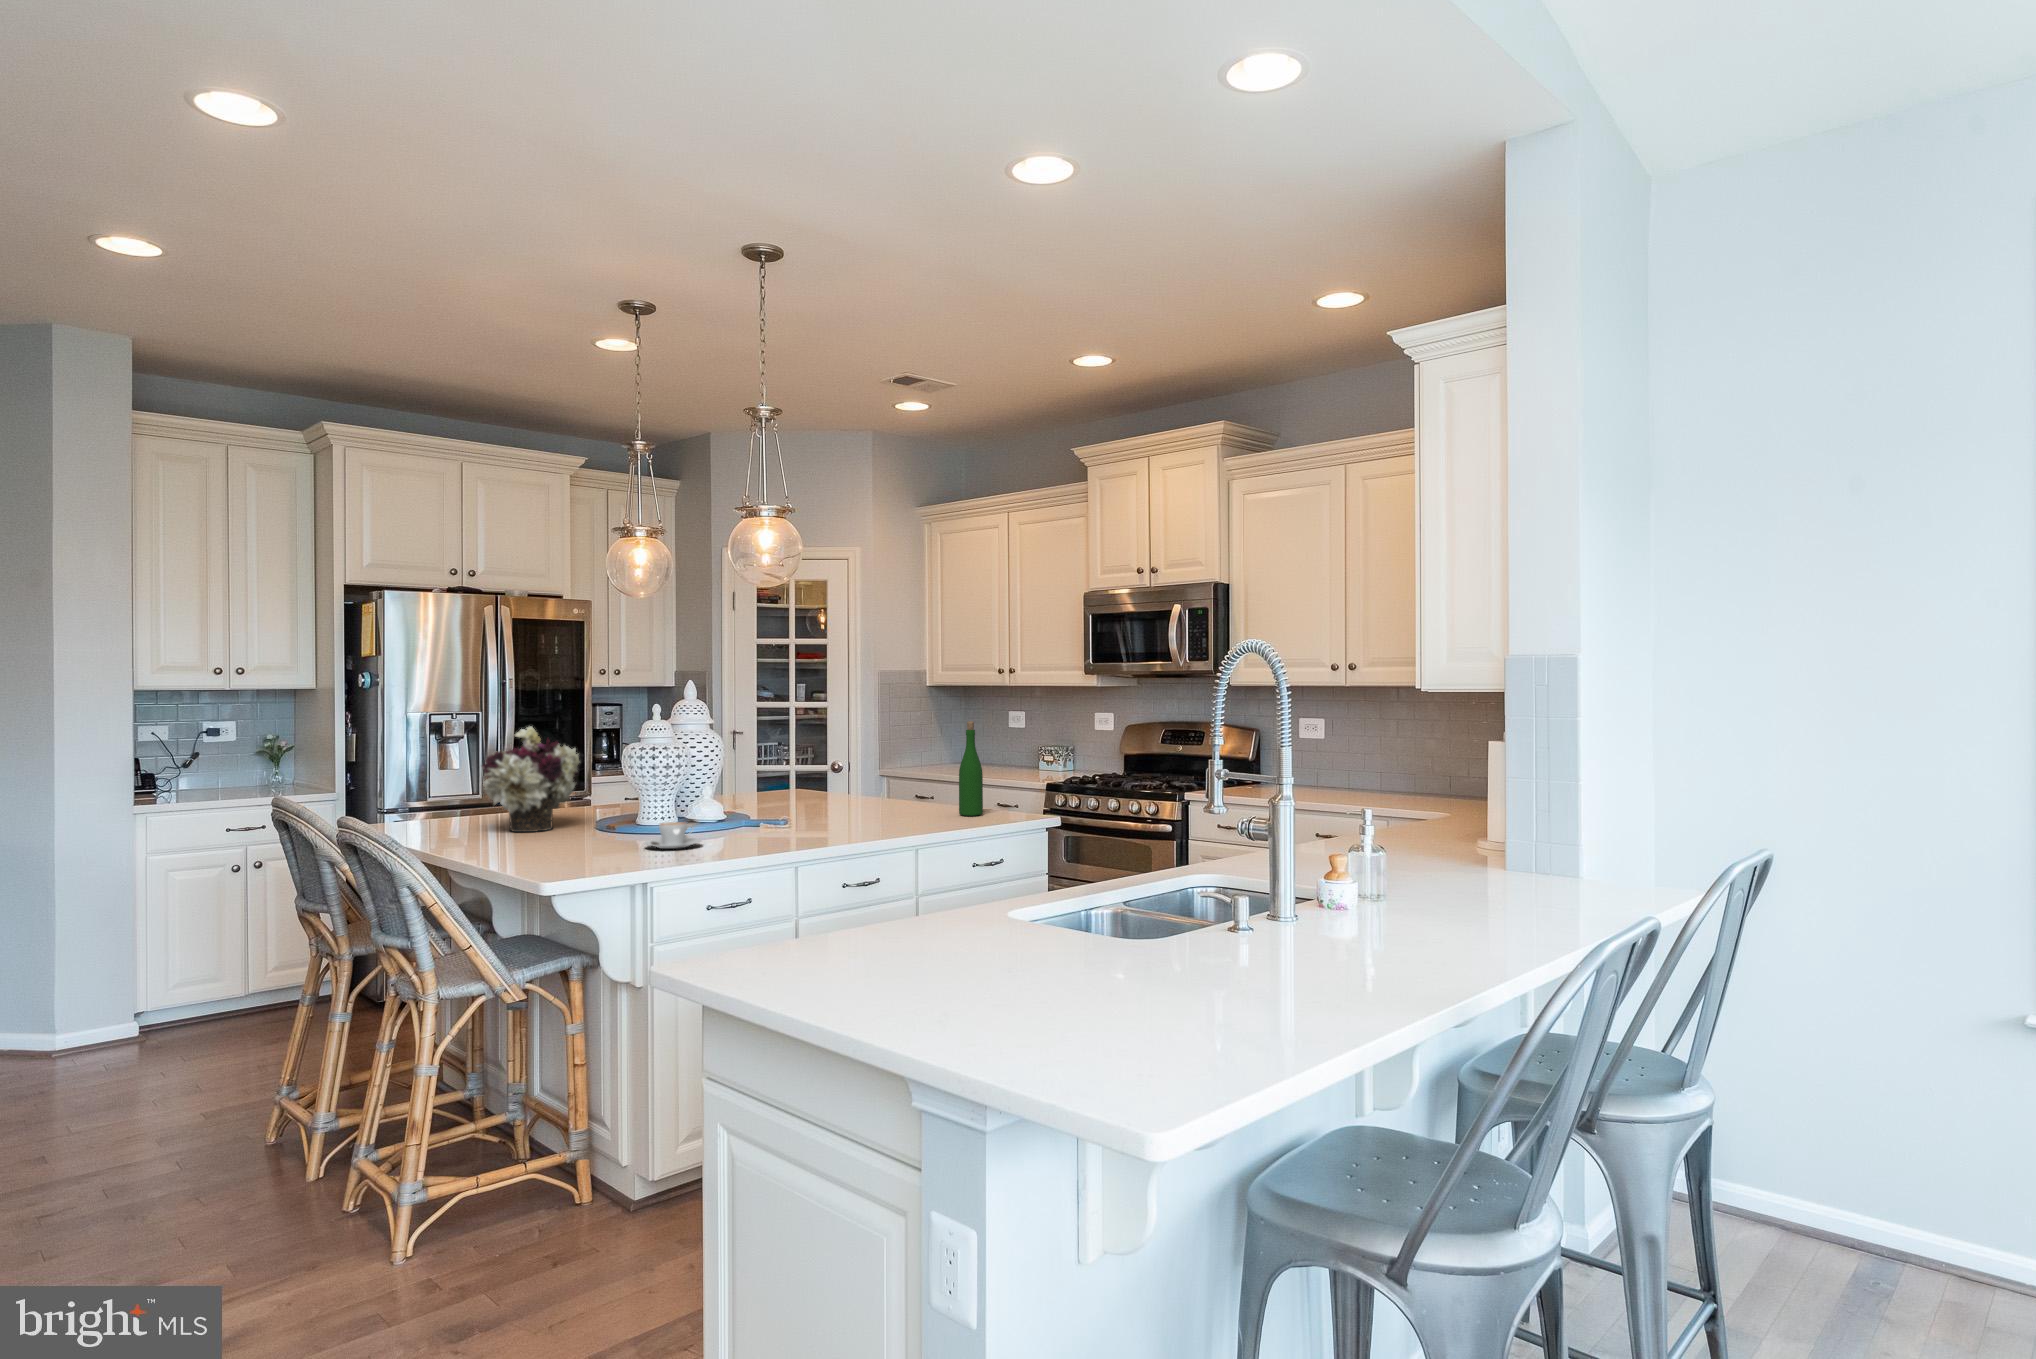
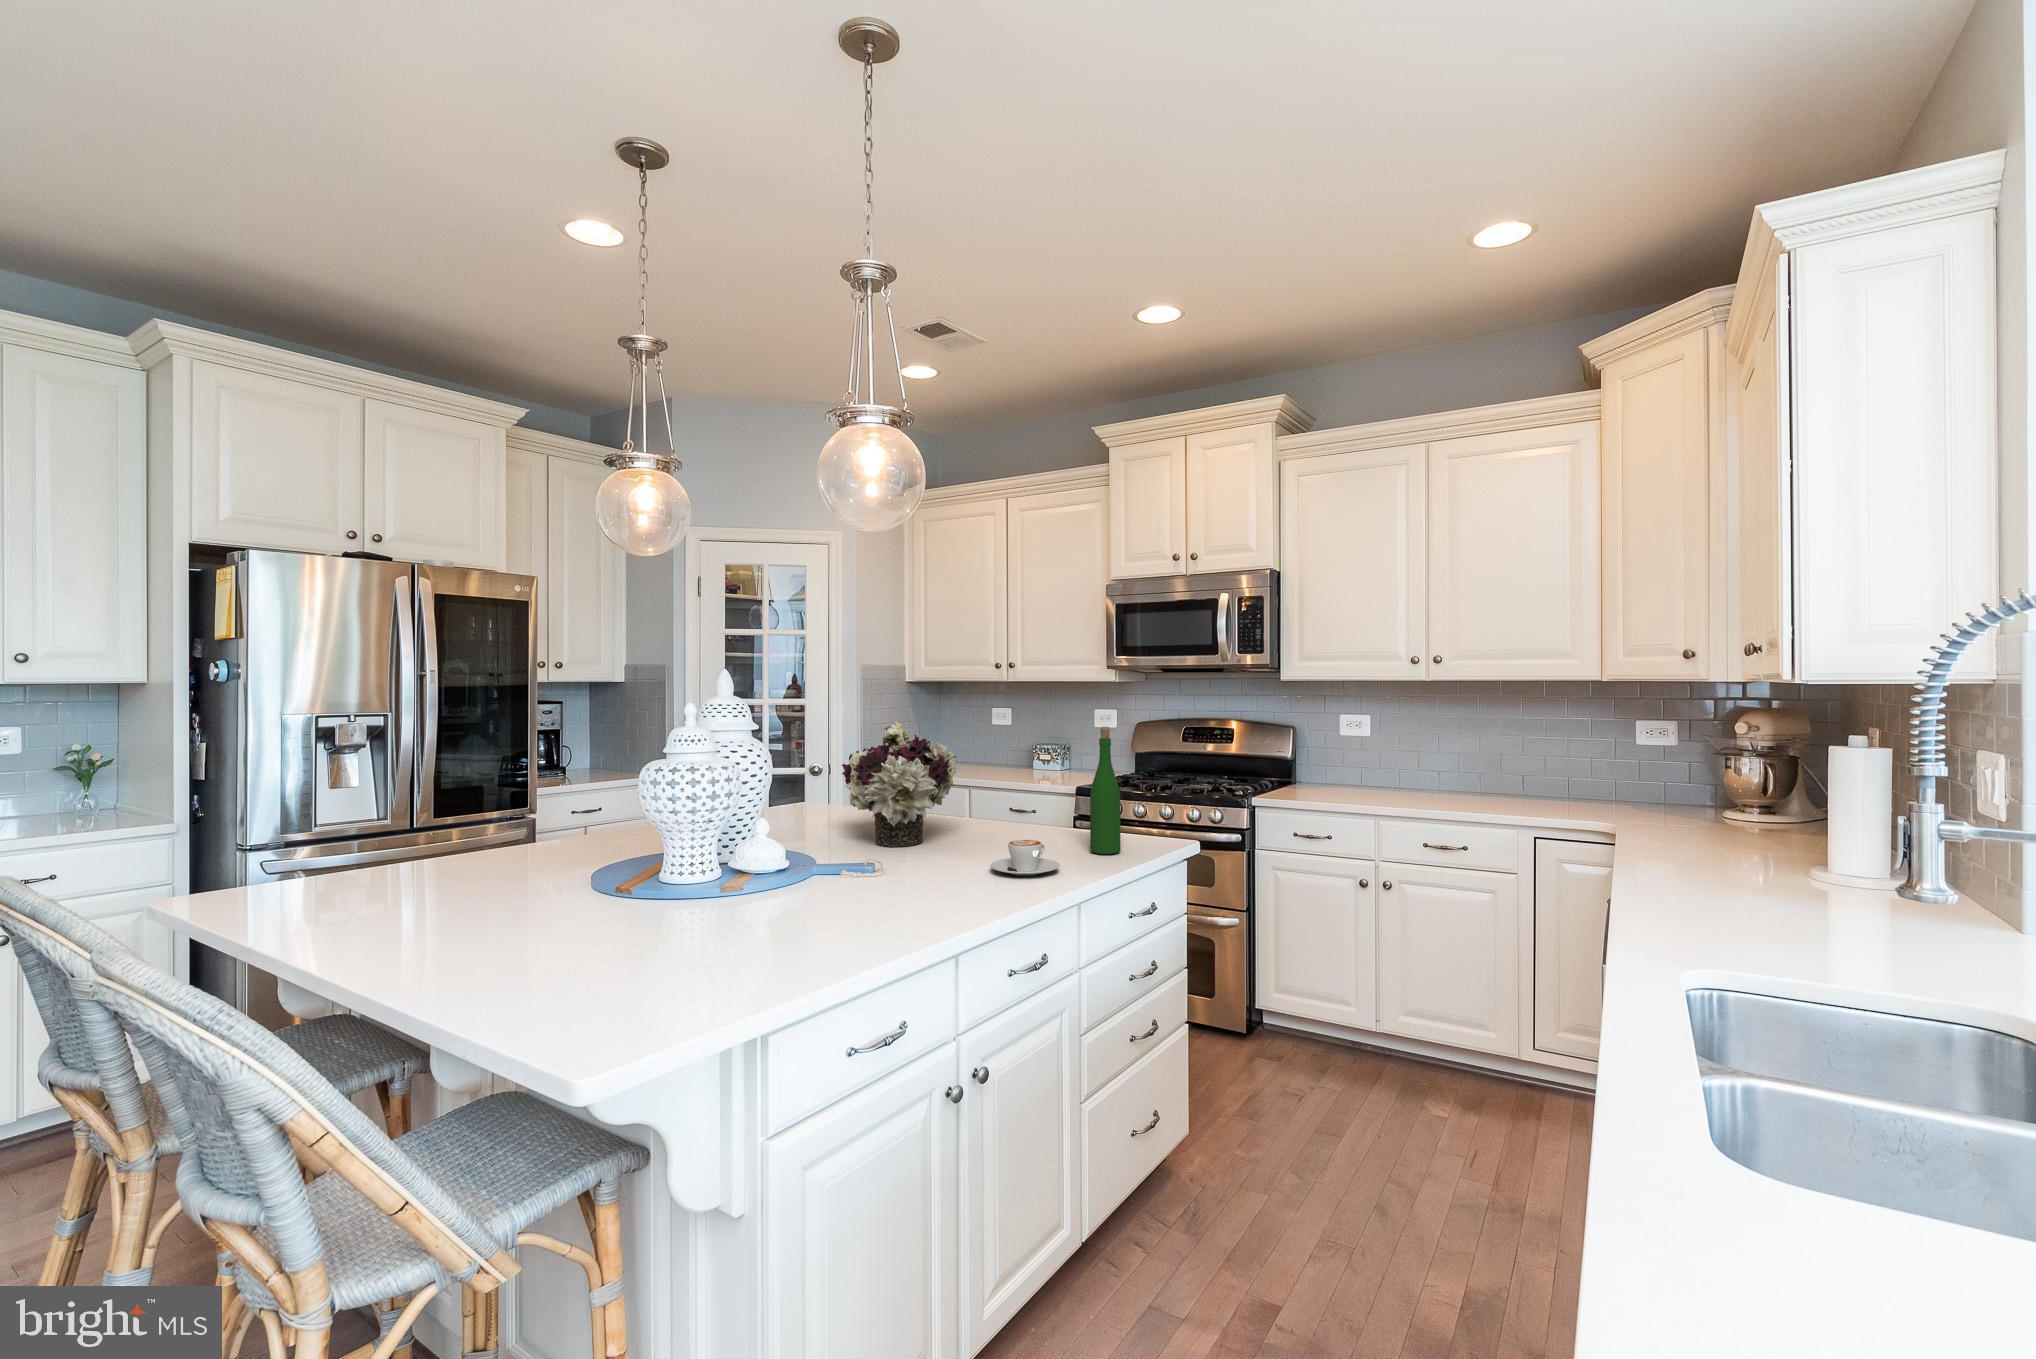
flower arrangement: present [482,726,580,832] -> present [842,722,957,847]
coffee cup: present [644,822,702,849] -> present [990,840,1059,876]

